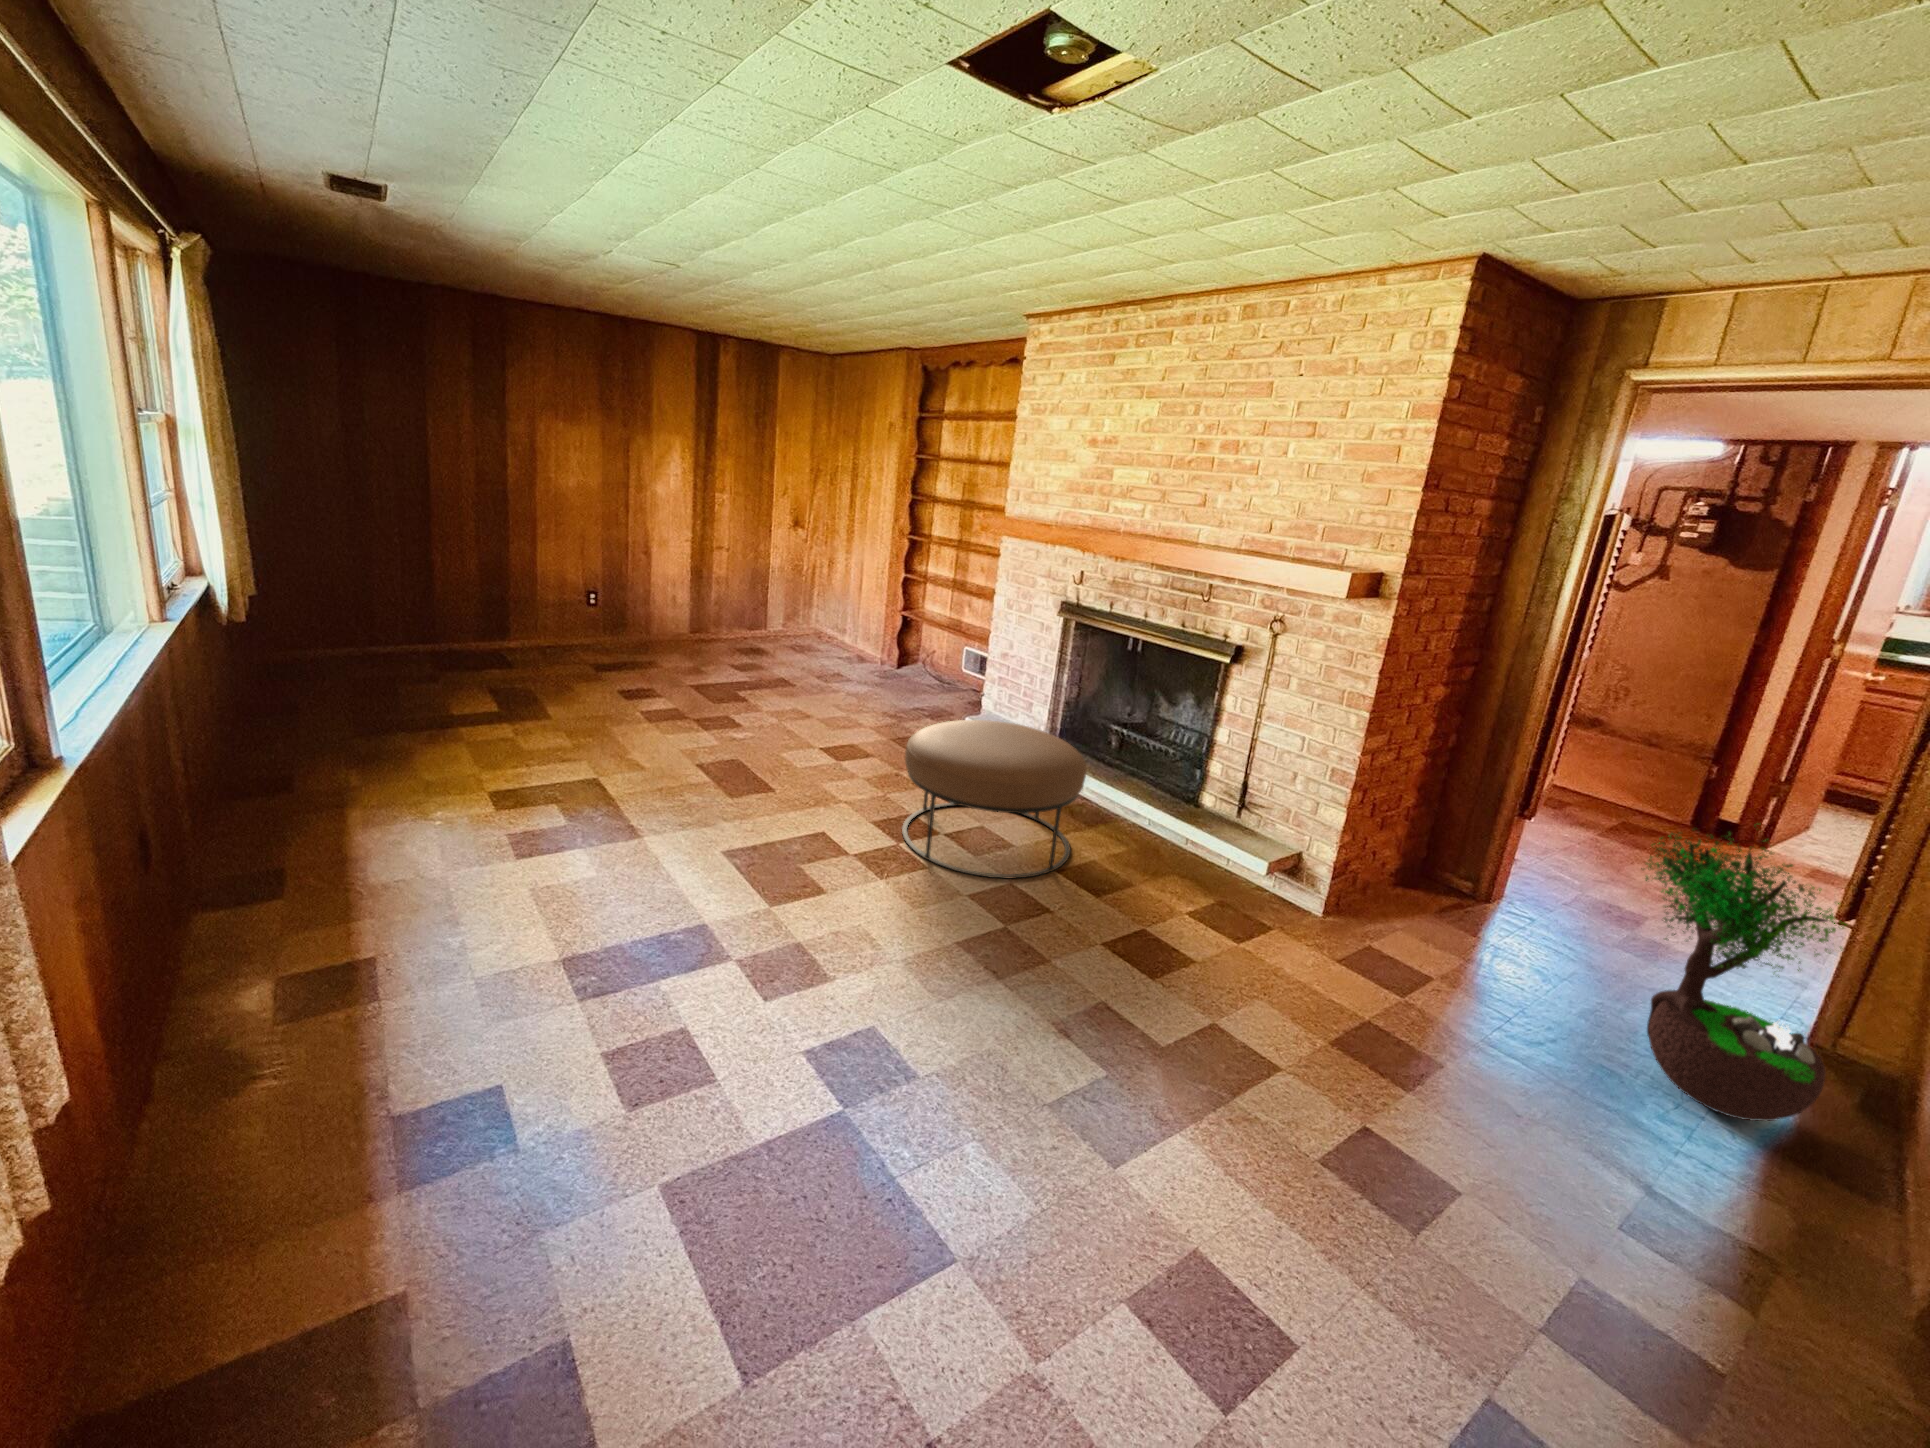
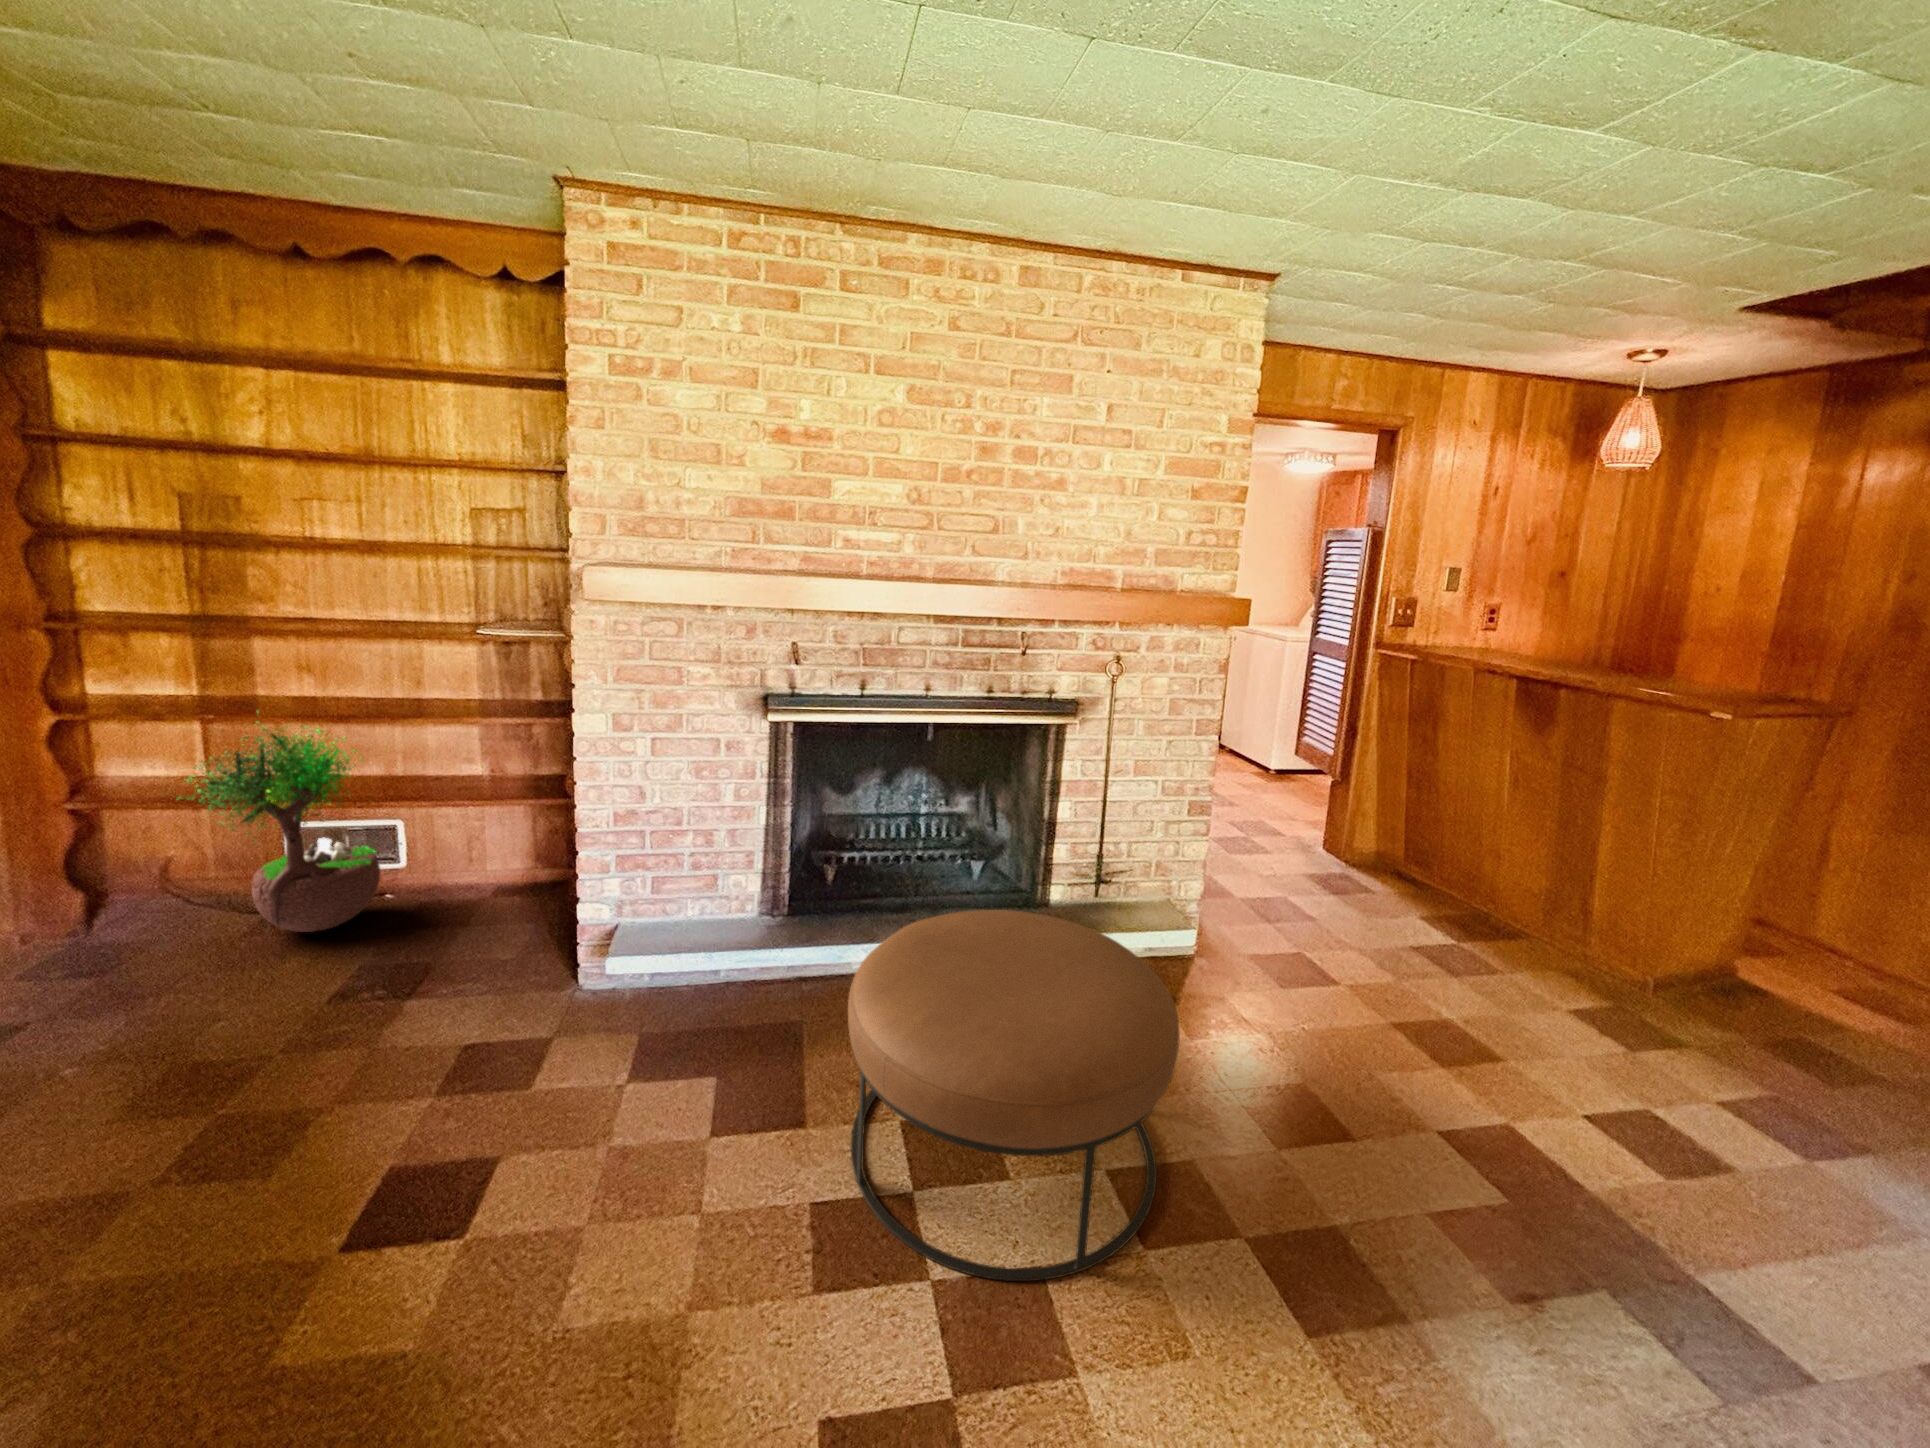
potted tree: present [1646,829,1846,1121] -> present [178,711,380,932]

